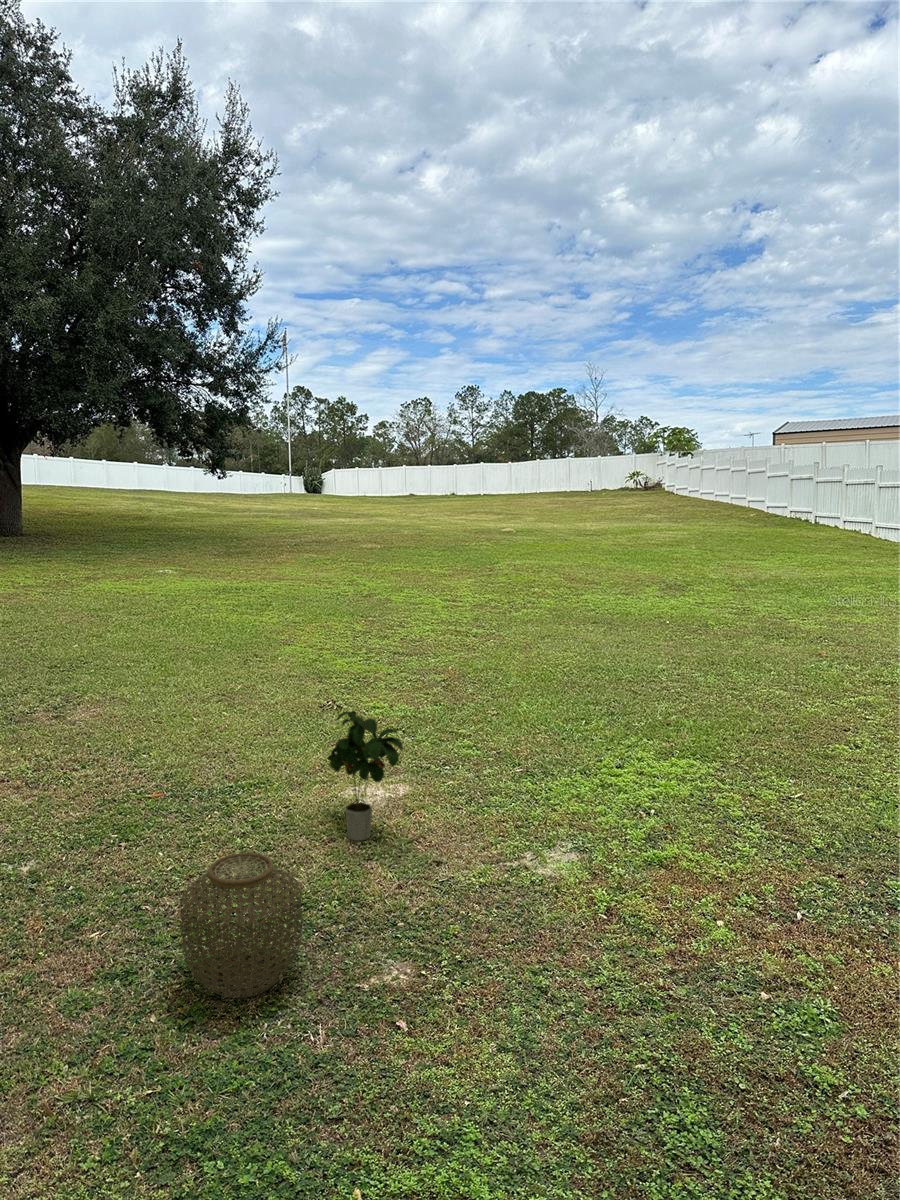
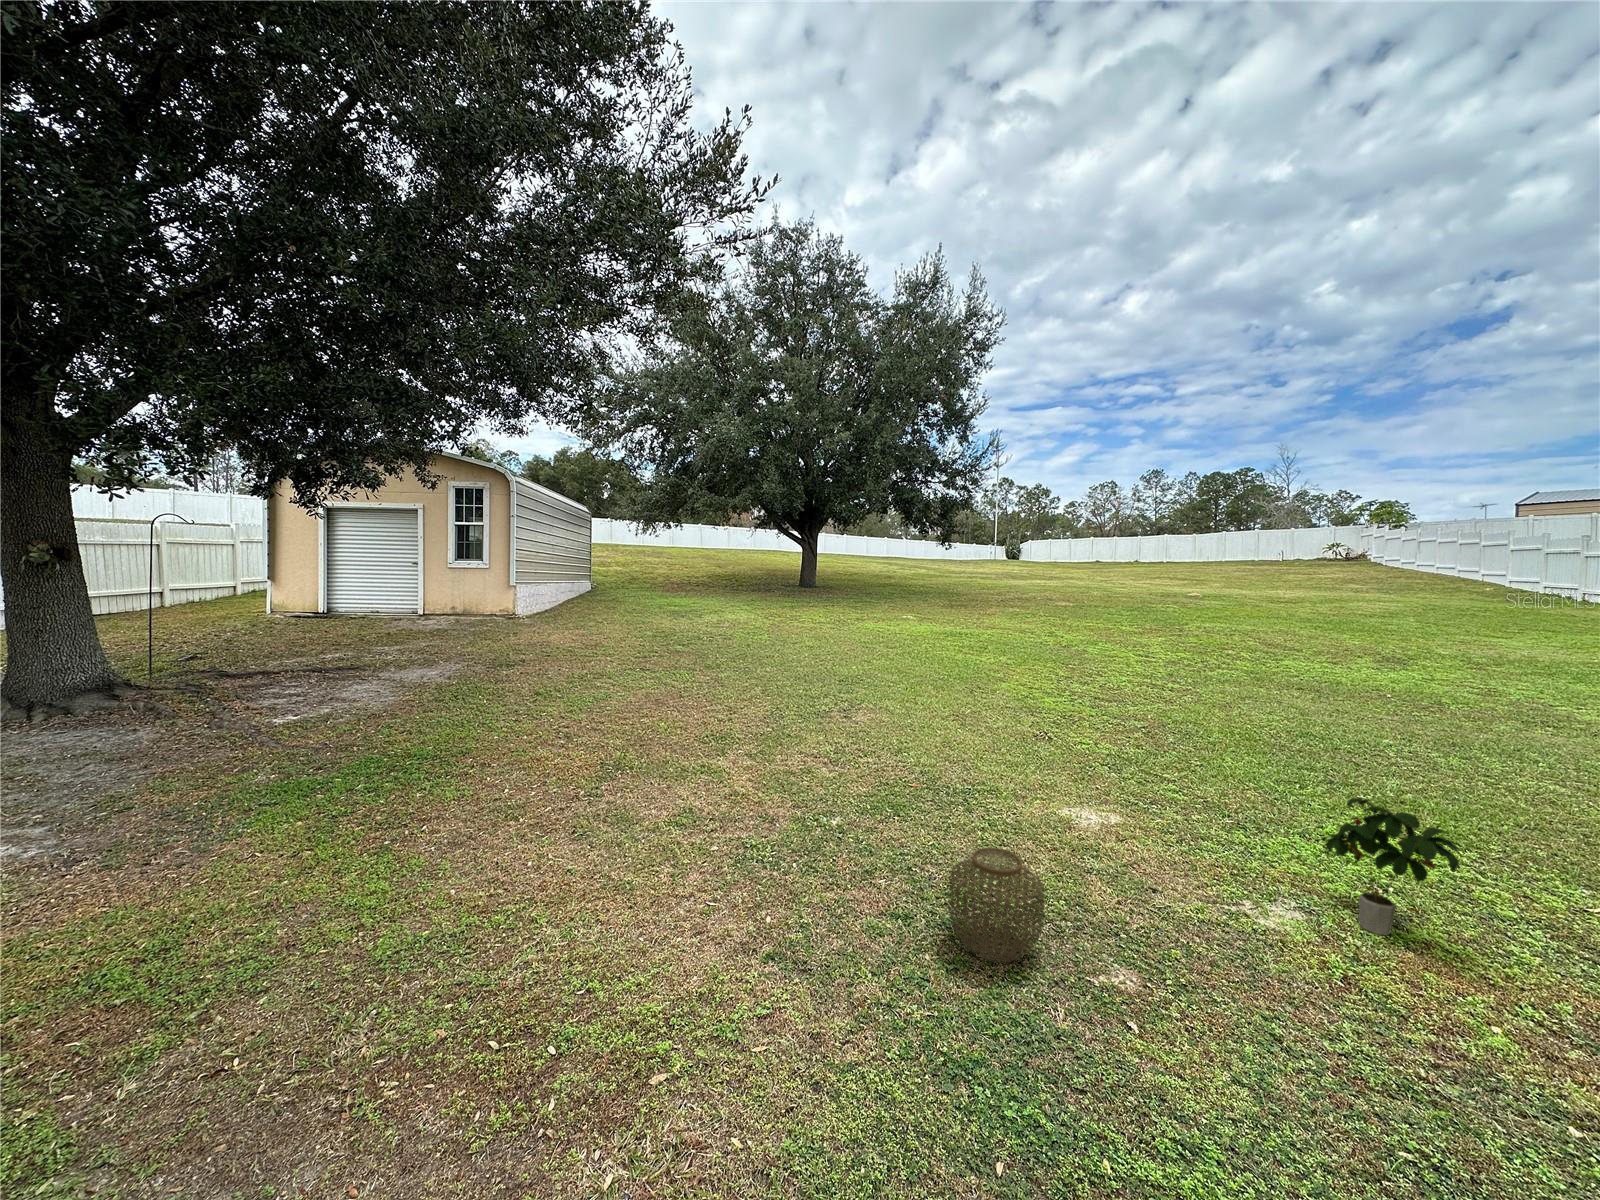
potted plant: present [328,711,403,841] -> present [1322,798,1459,935]

